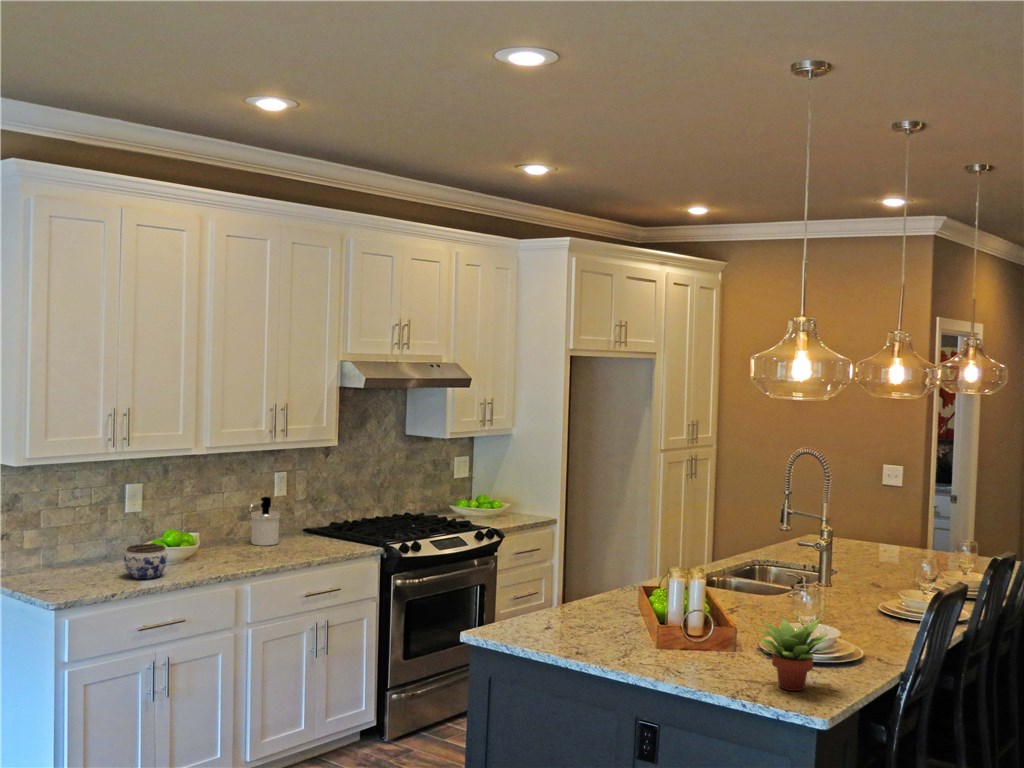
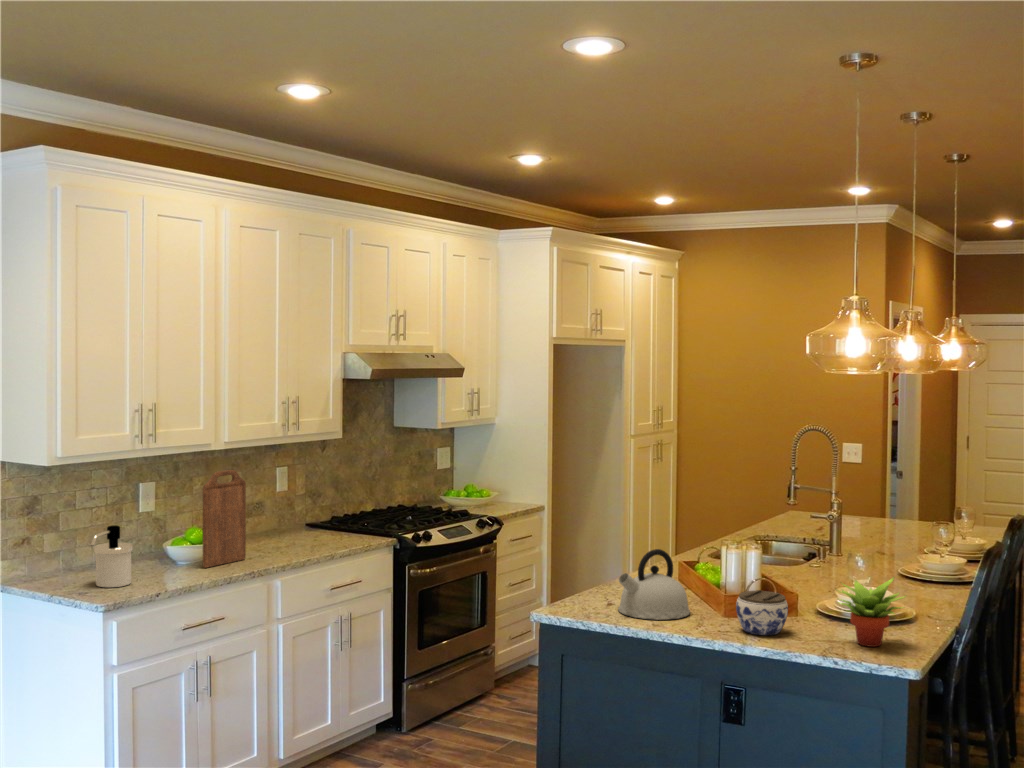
cutting board: none [175,475,223,569] -> present [203,470,246,568]
soap dispenser: present [249,497,280,546] -> present [91,525,133,587]
jar: present [124,543,167,579] -> present [736,590,788,635]
kettle: none [547,574,624,648] -> present [618,549,690,620]

